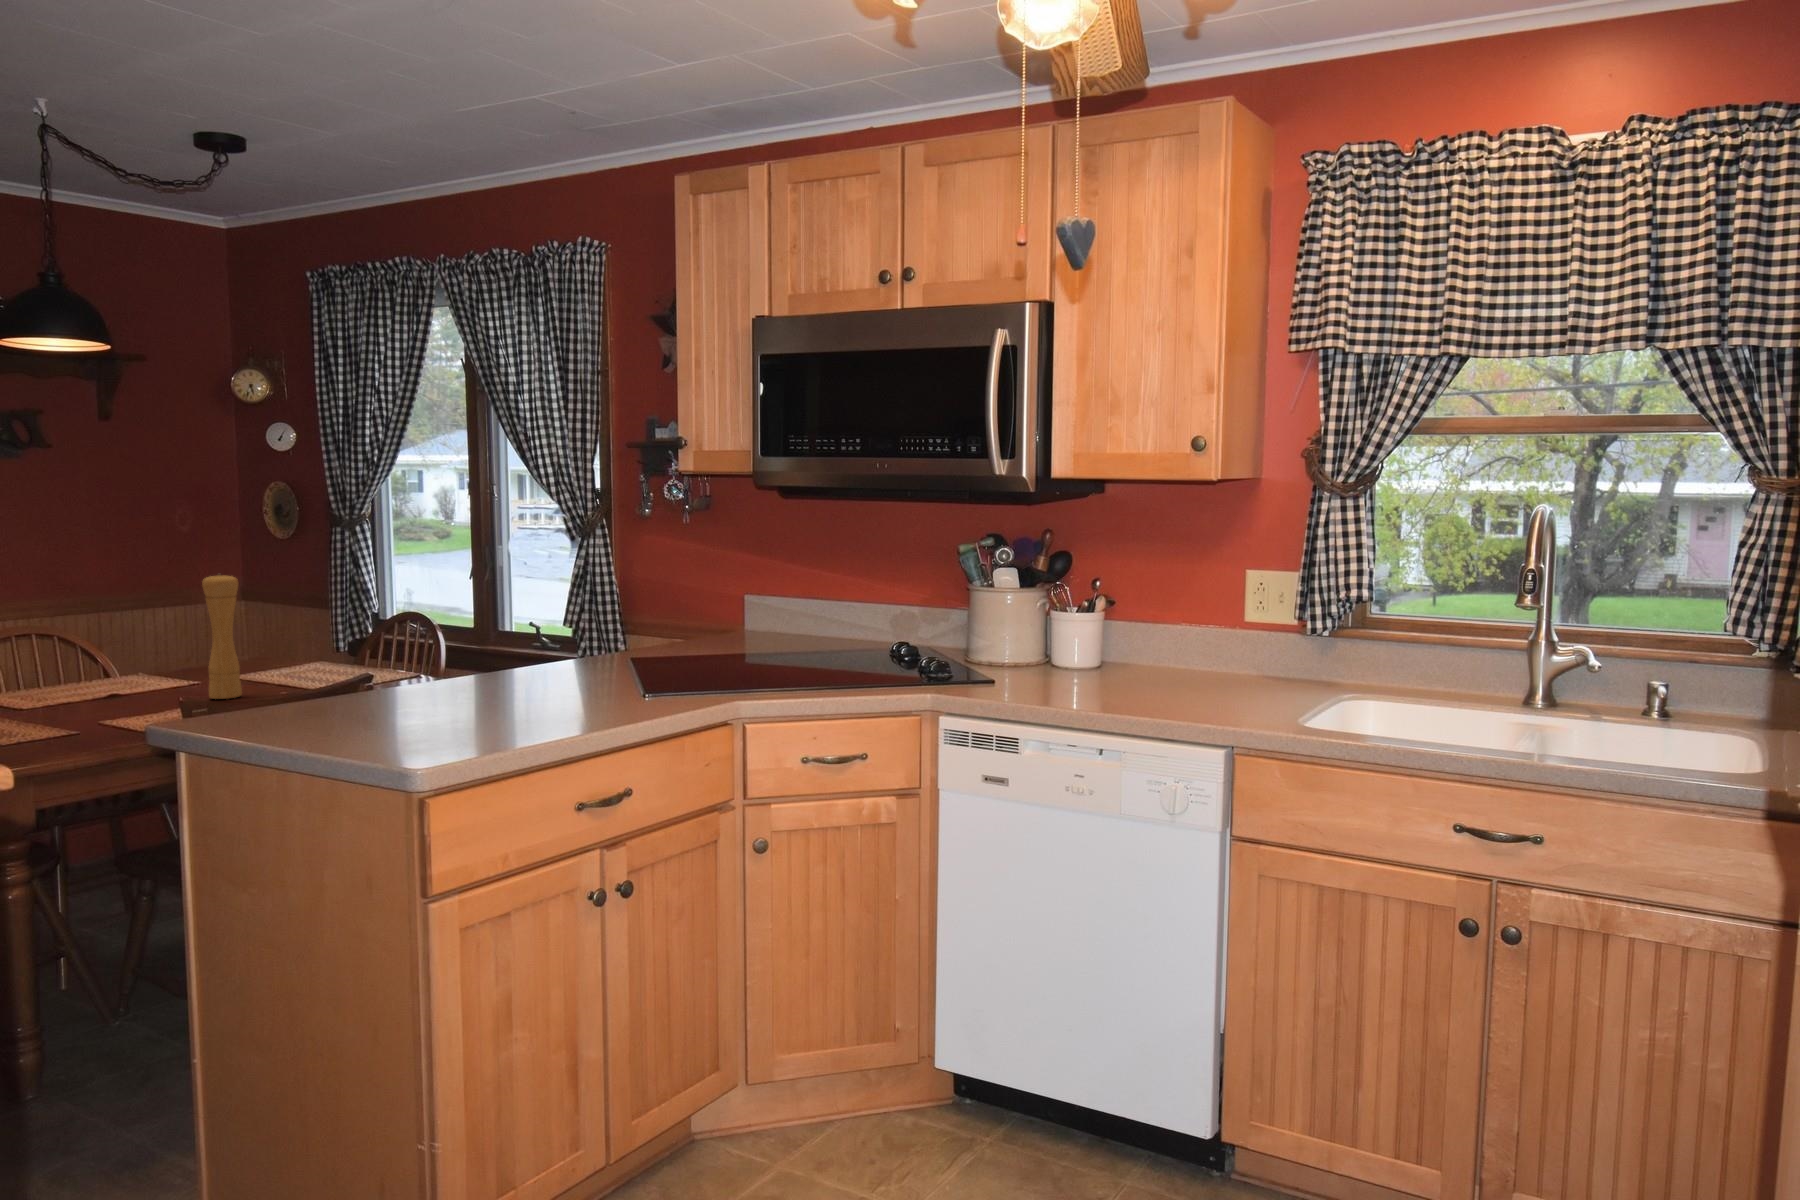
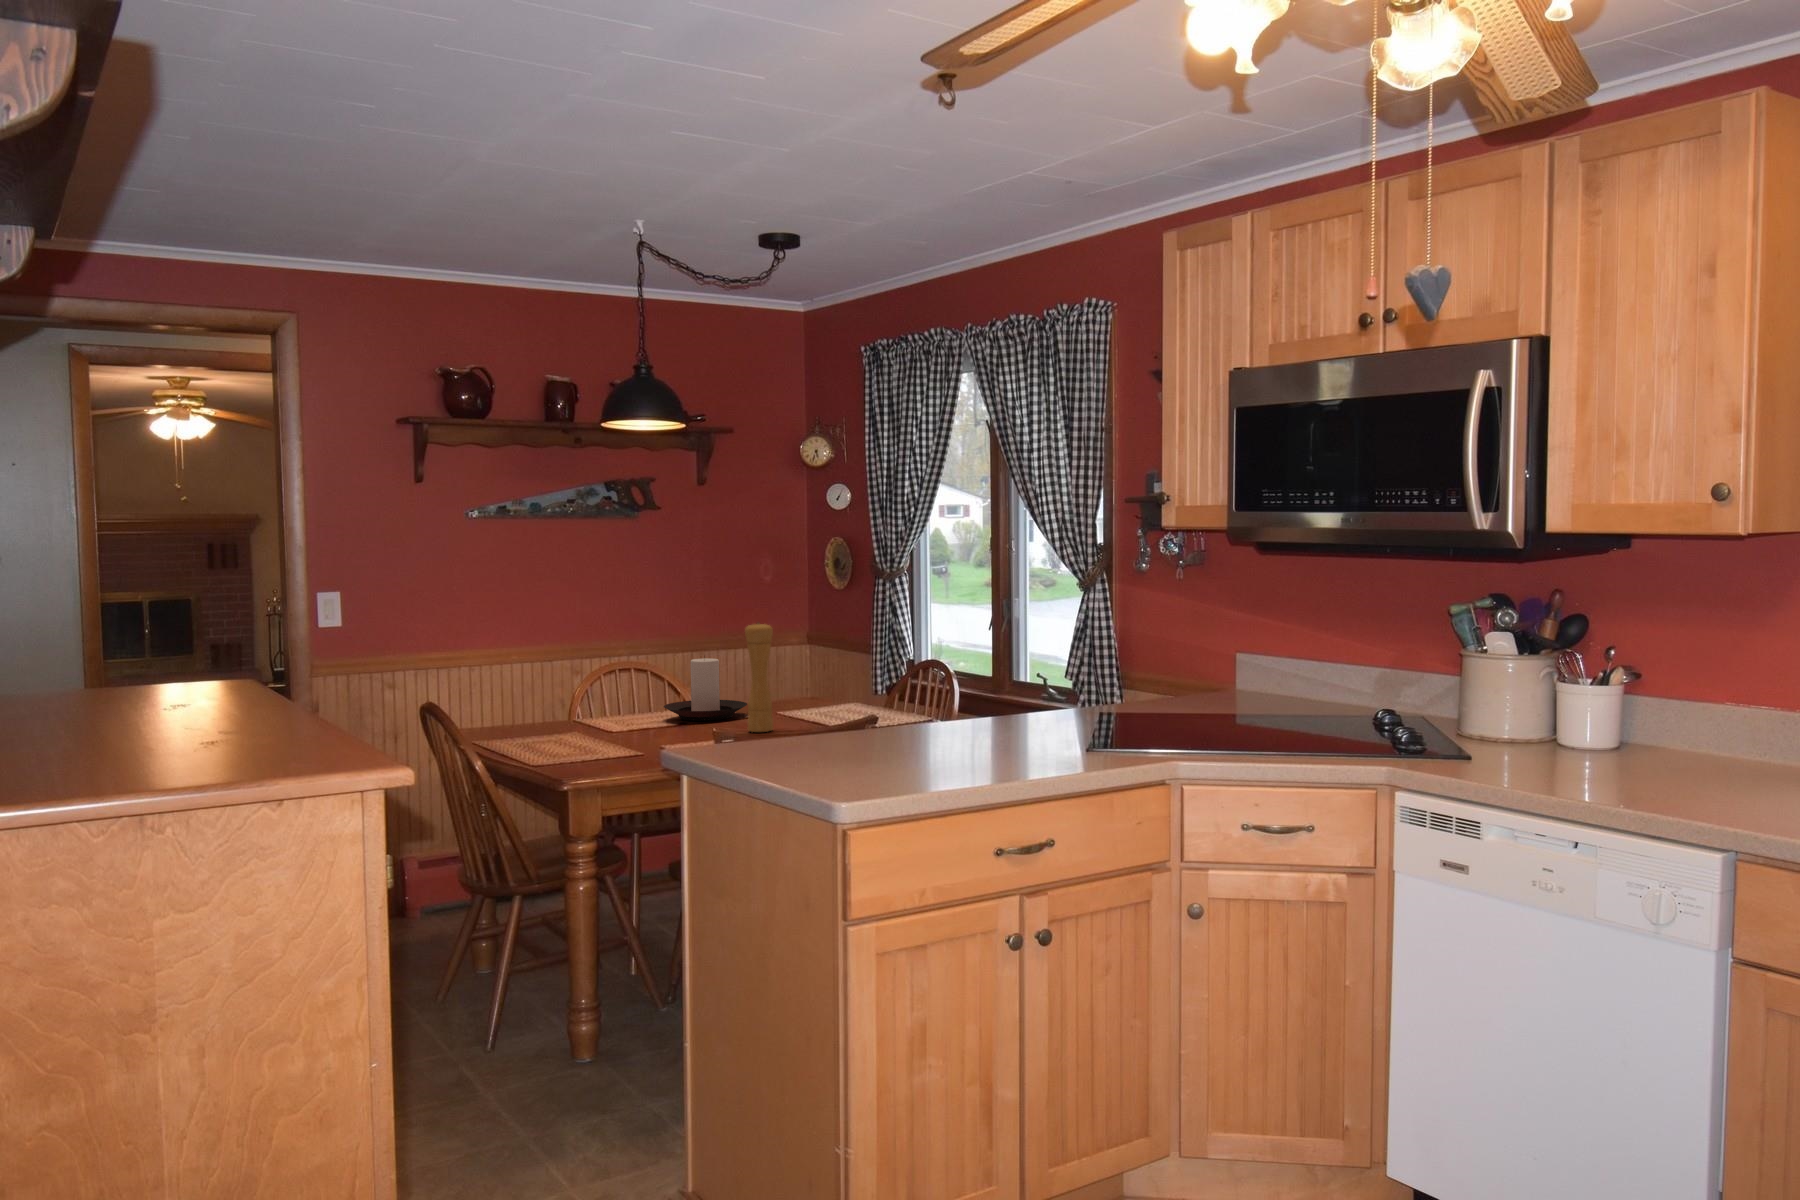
candle holder: none [86,614,198,690] -> present [664,658,747,721]

